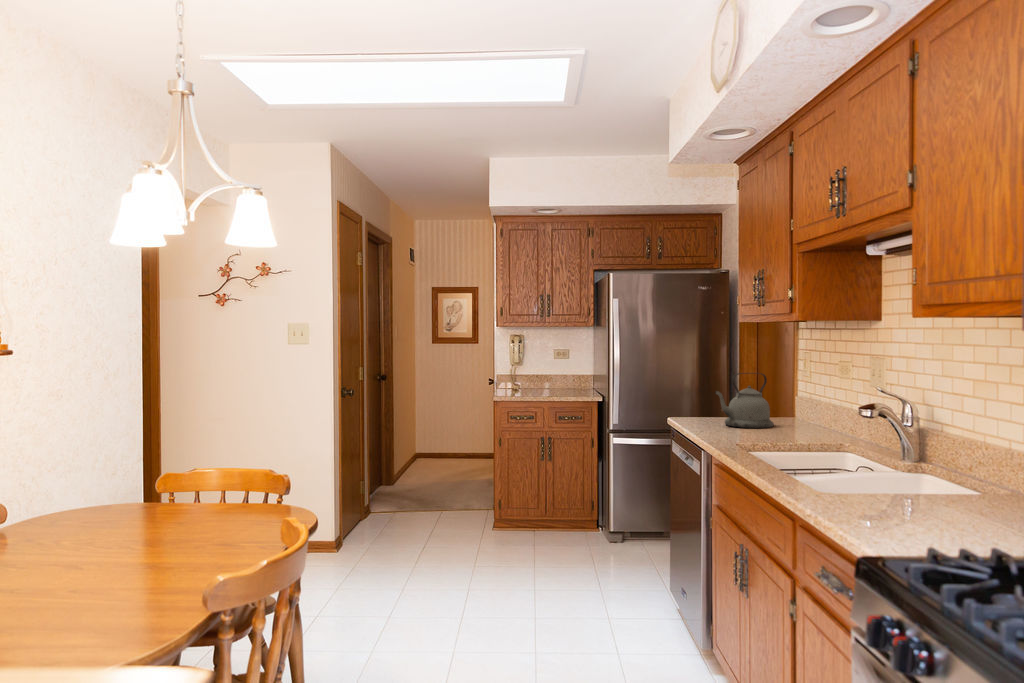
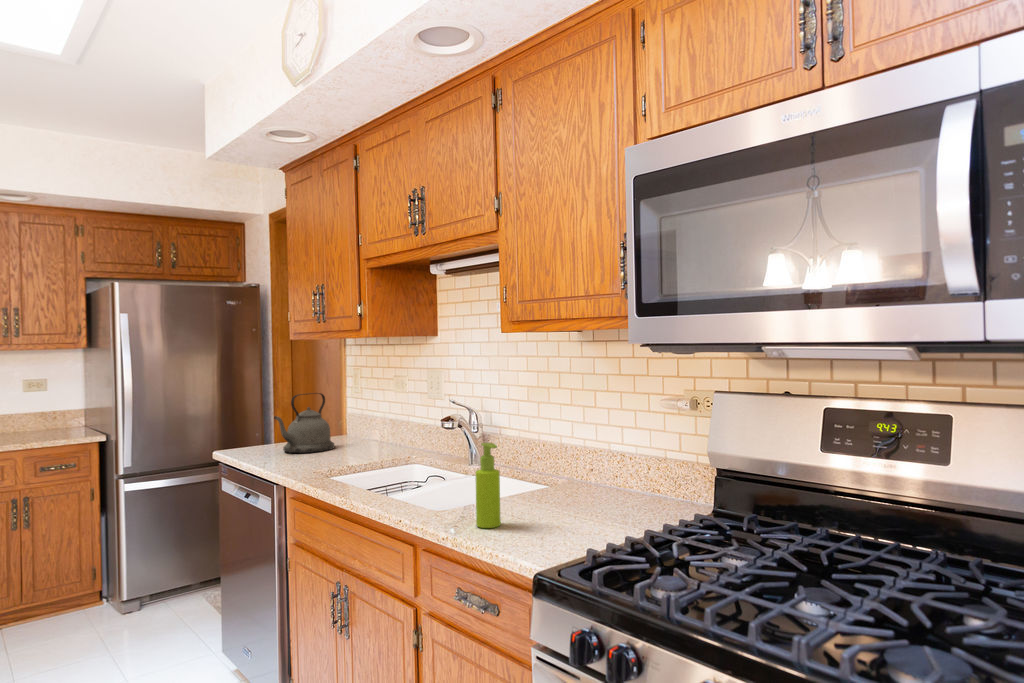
soap dispenser: none [845,429,874,515] -> present [475,443,501,528]

